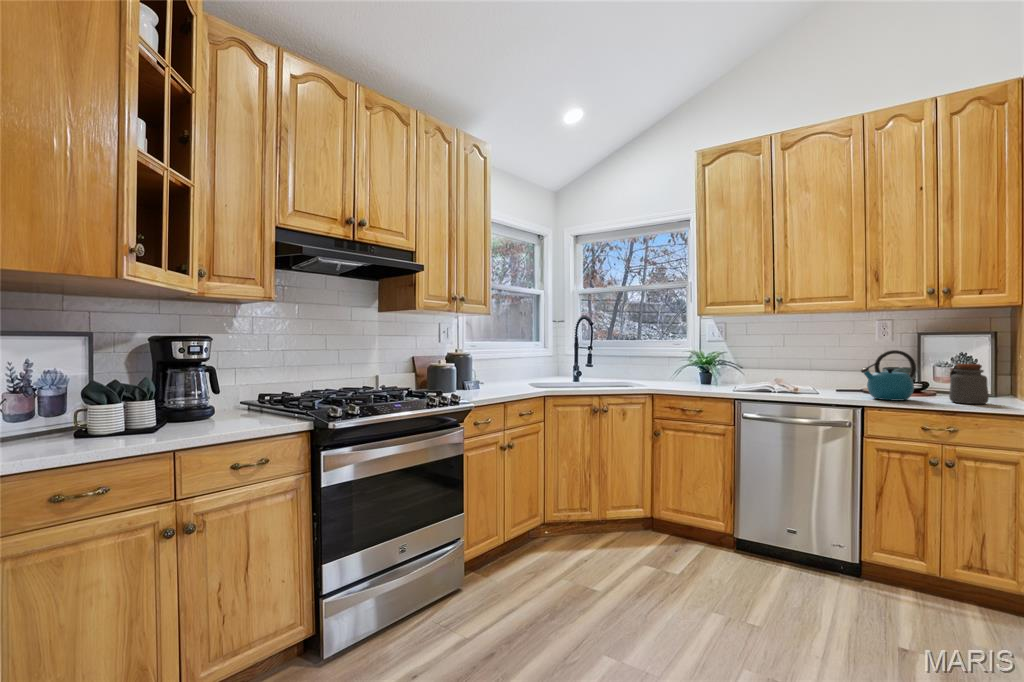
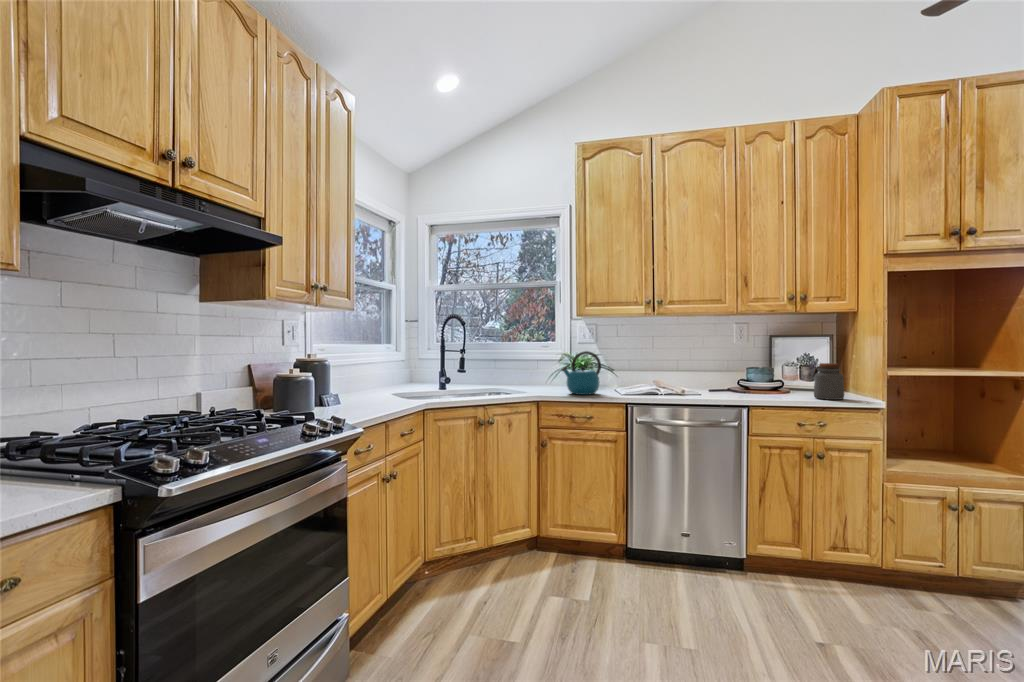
kettle: present [861,350,916,400] -> present [562,351,601,395]

